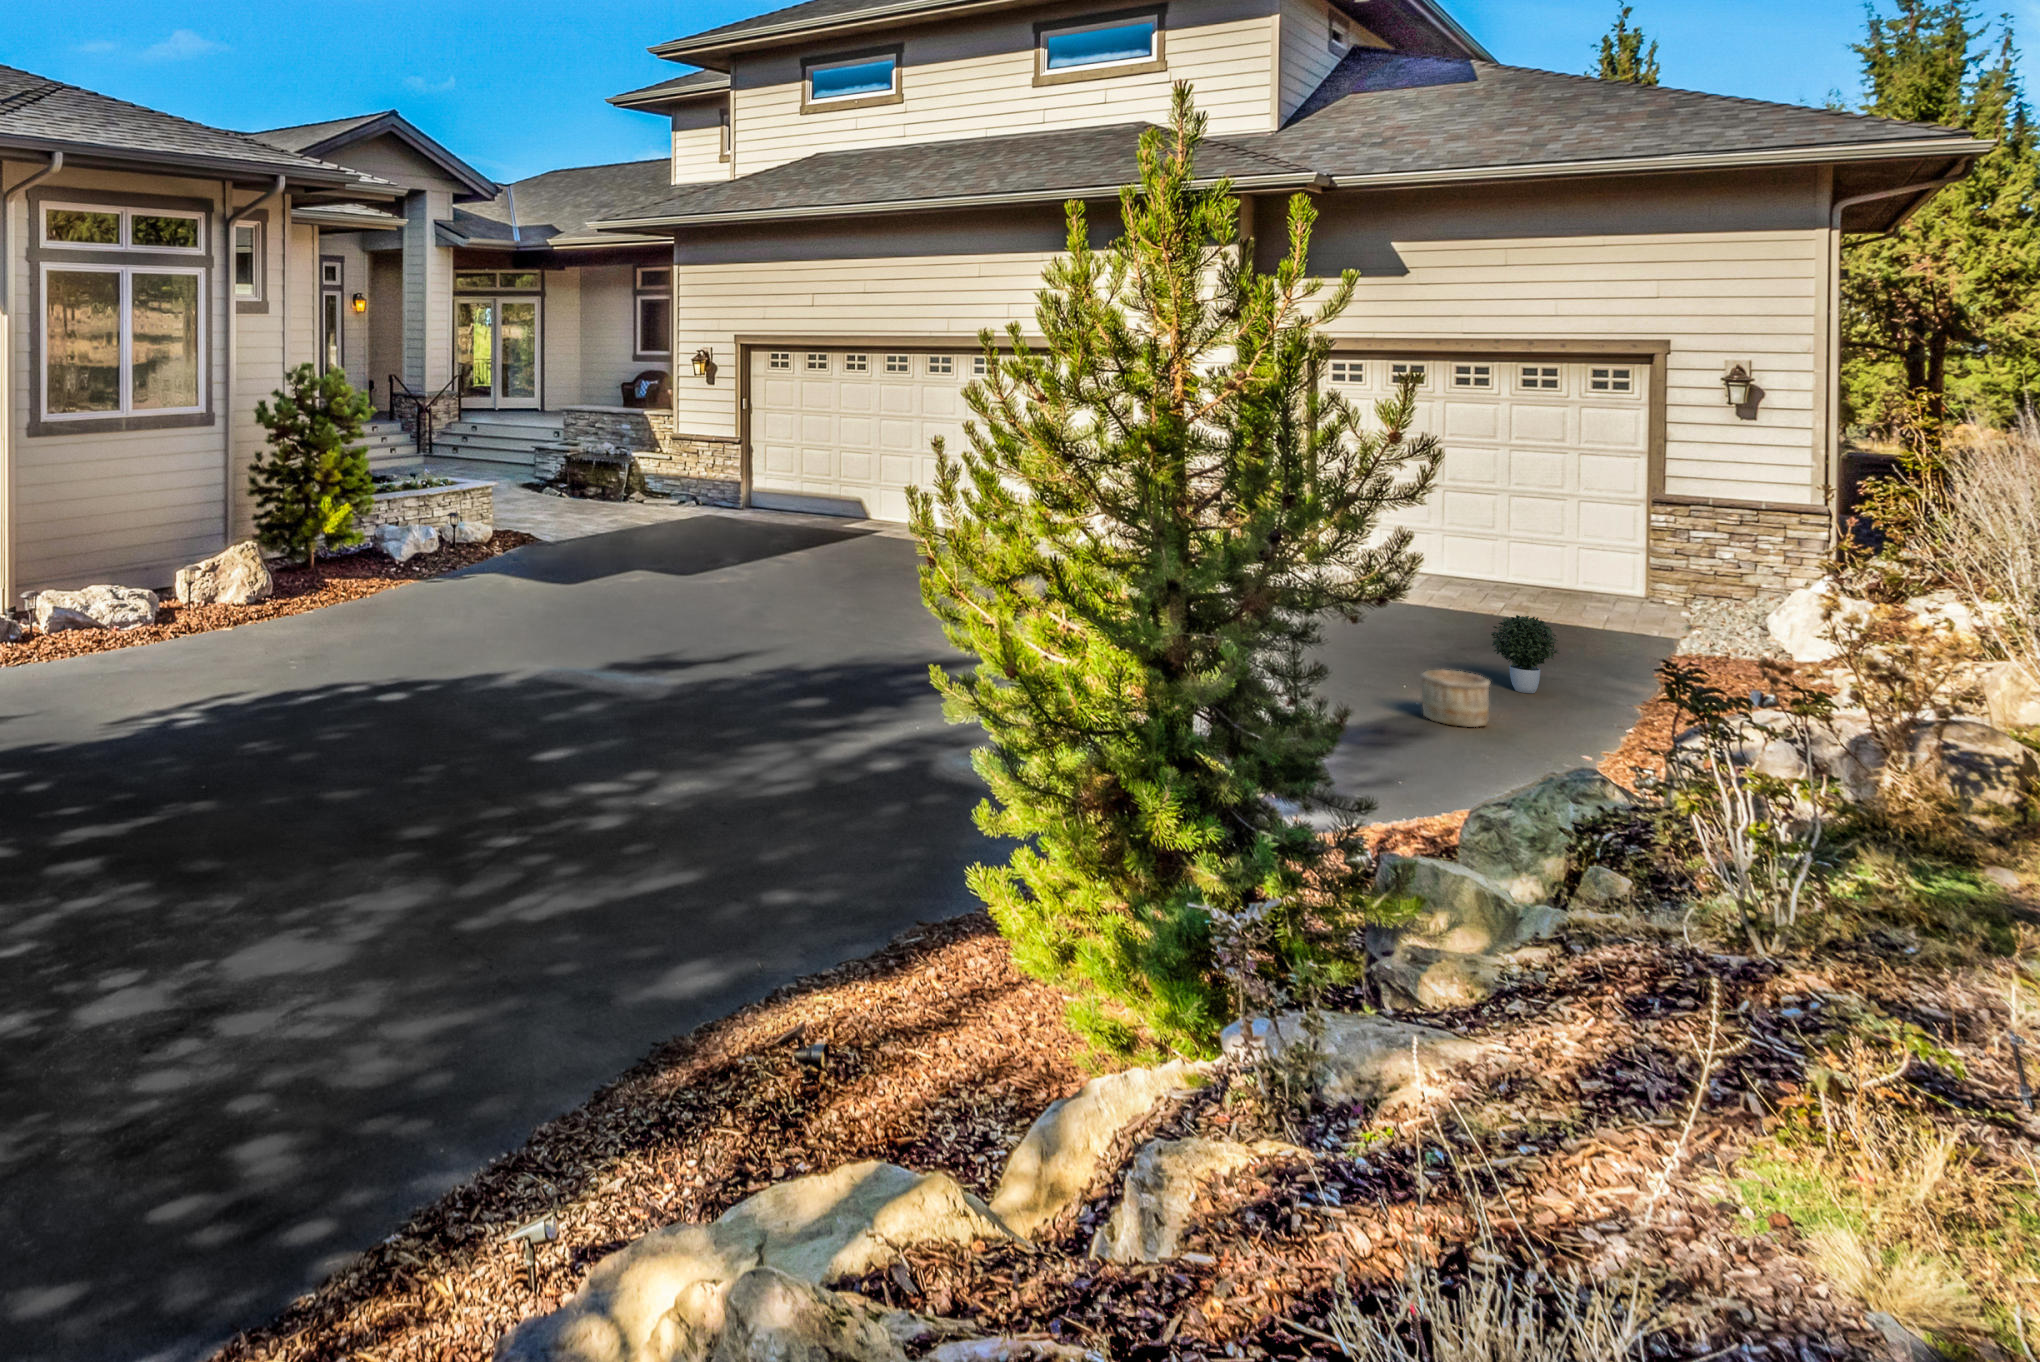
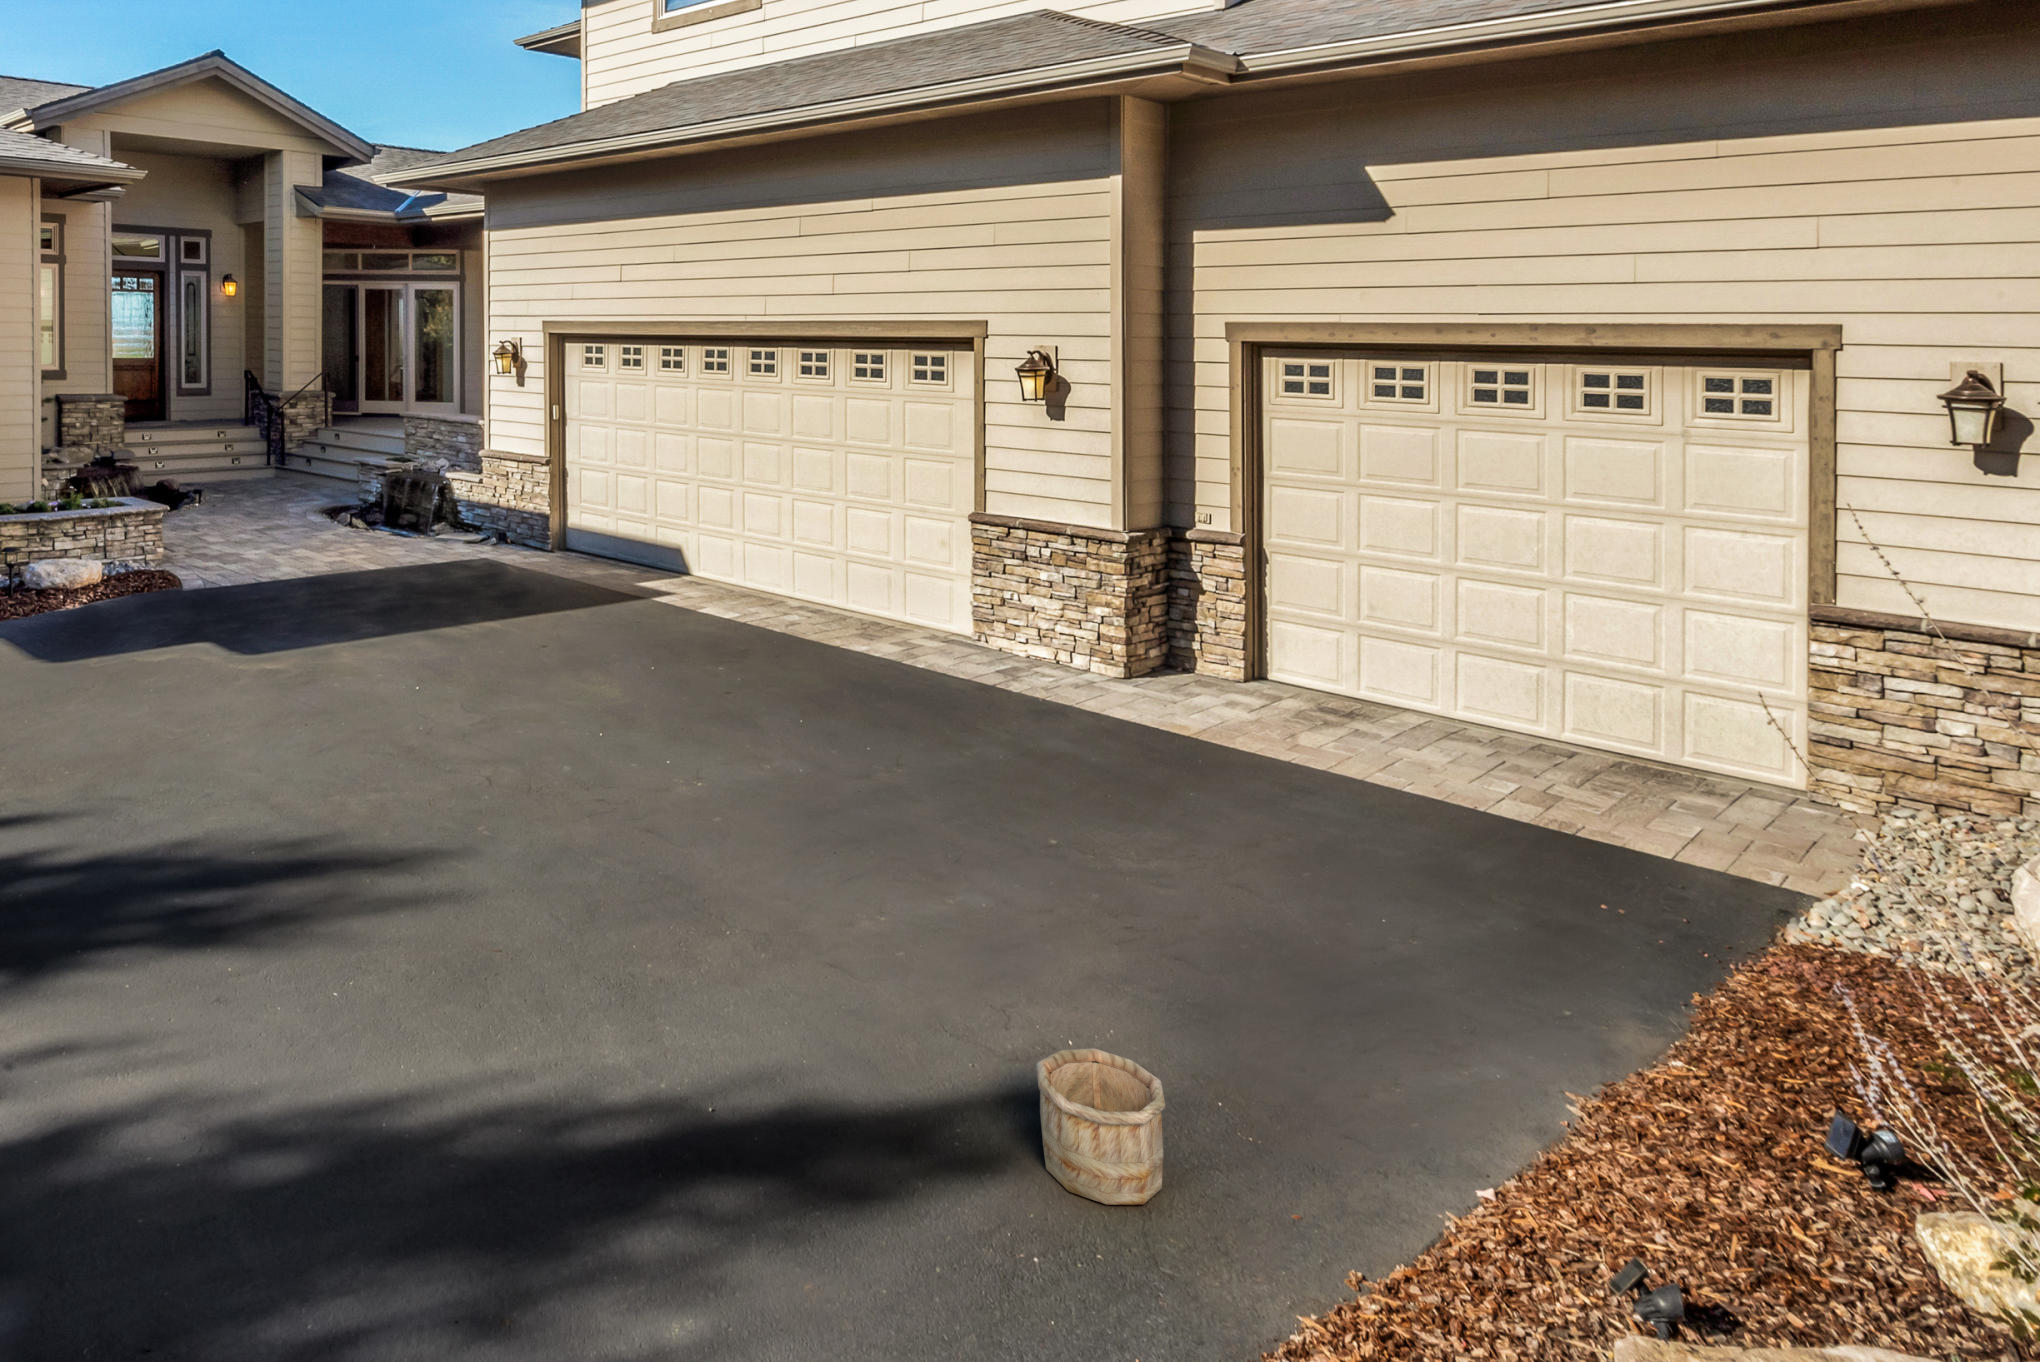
potted plant: present [1491,615,1560,693] -> none [1286,909,1414,1075]

